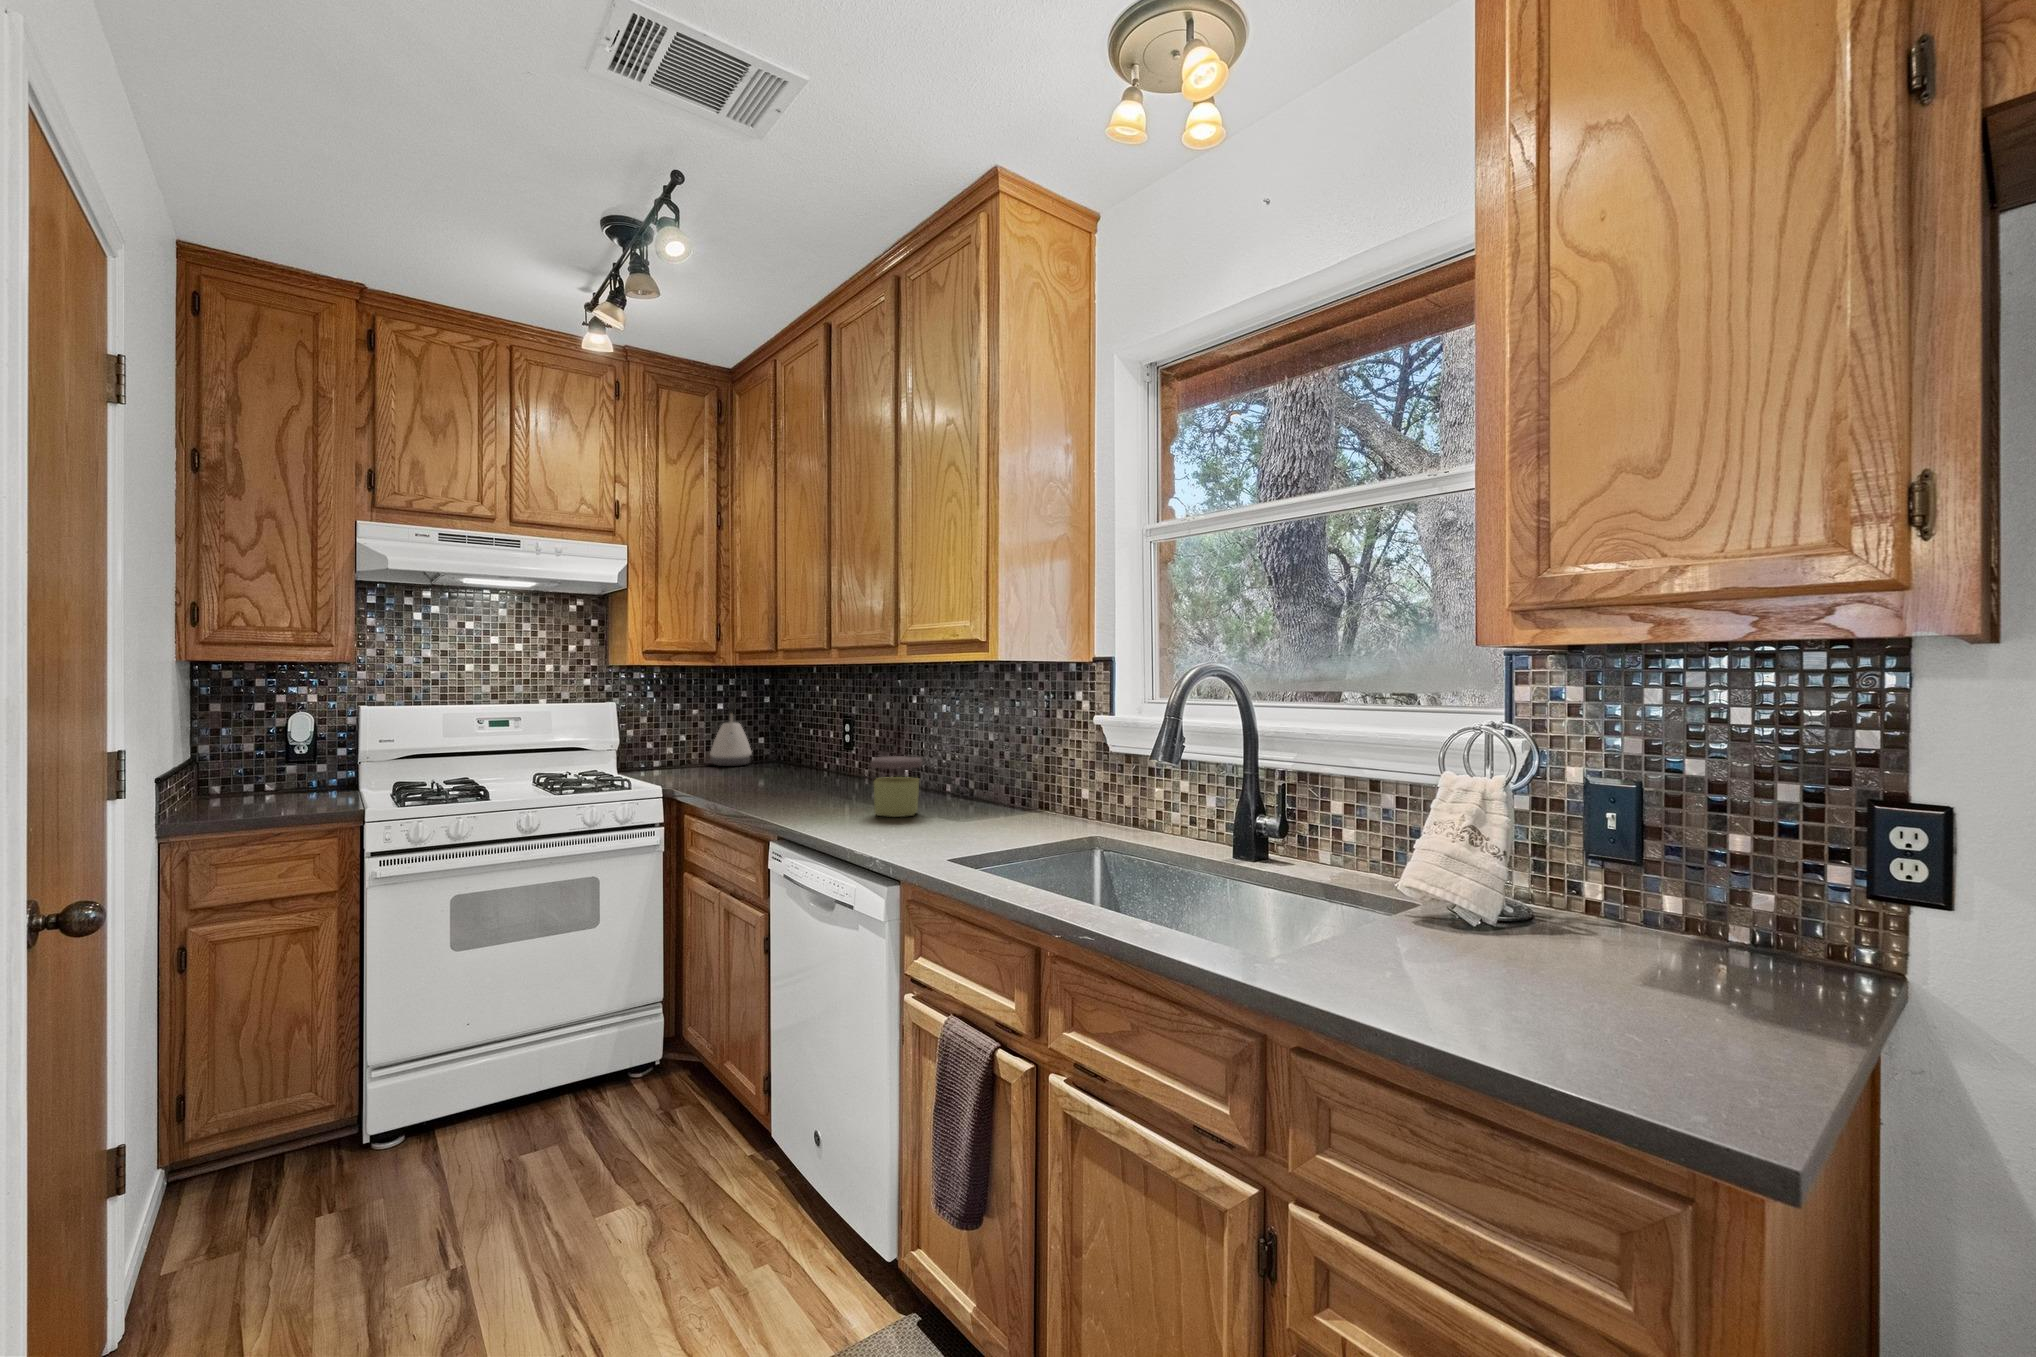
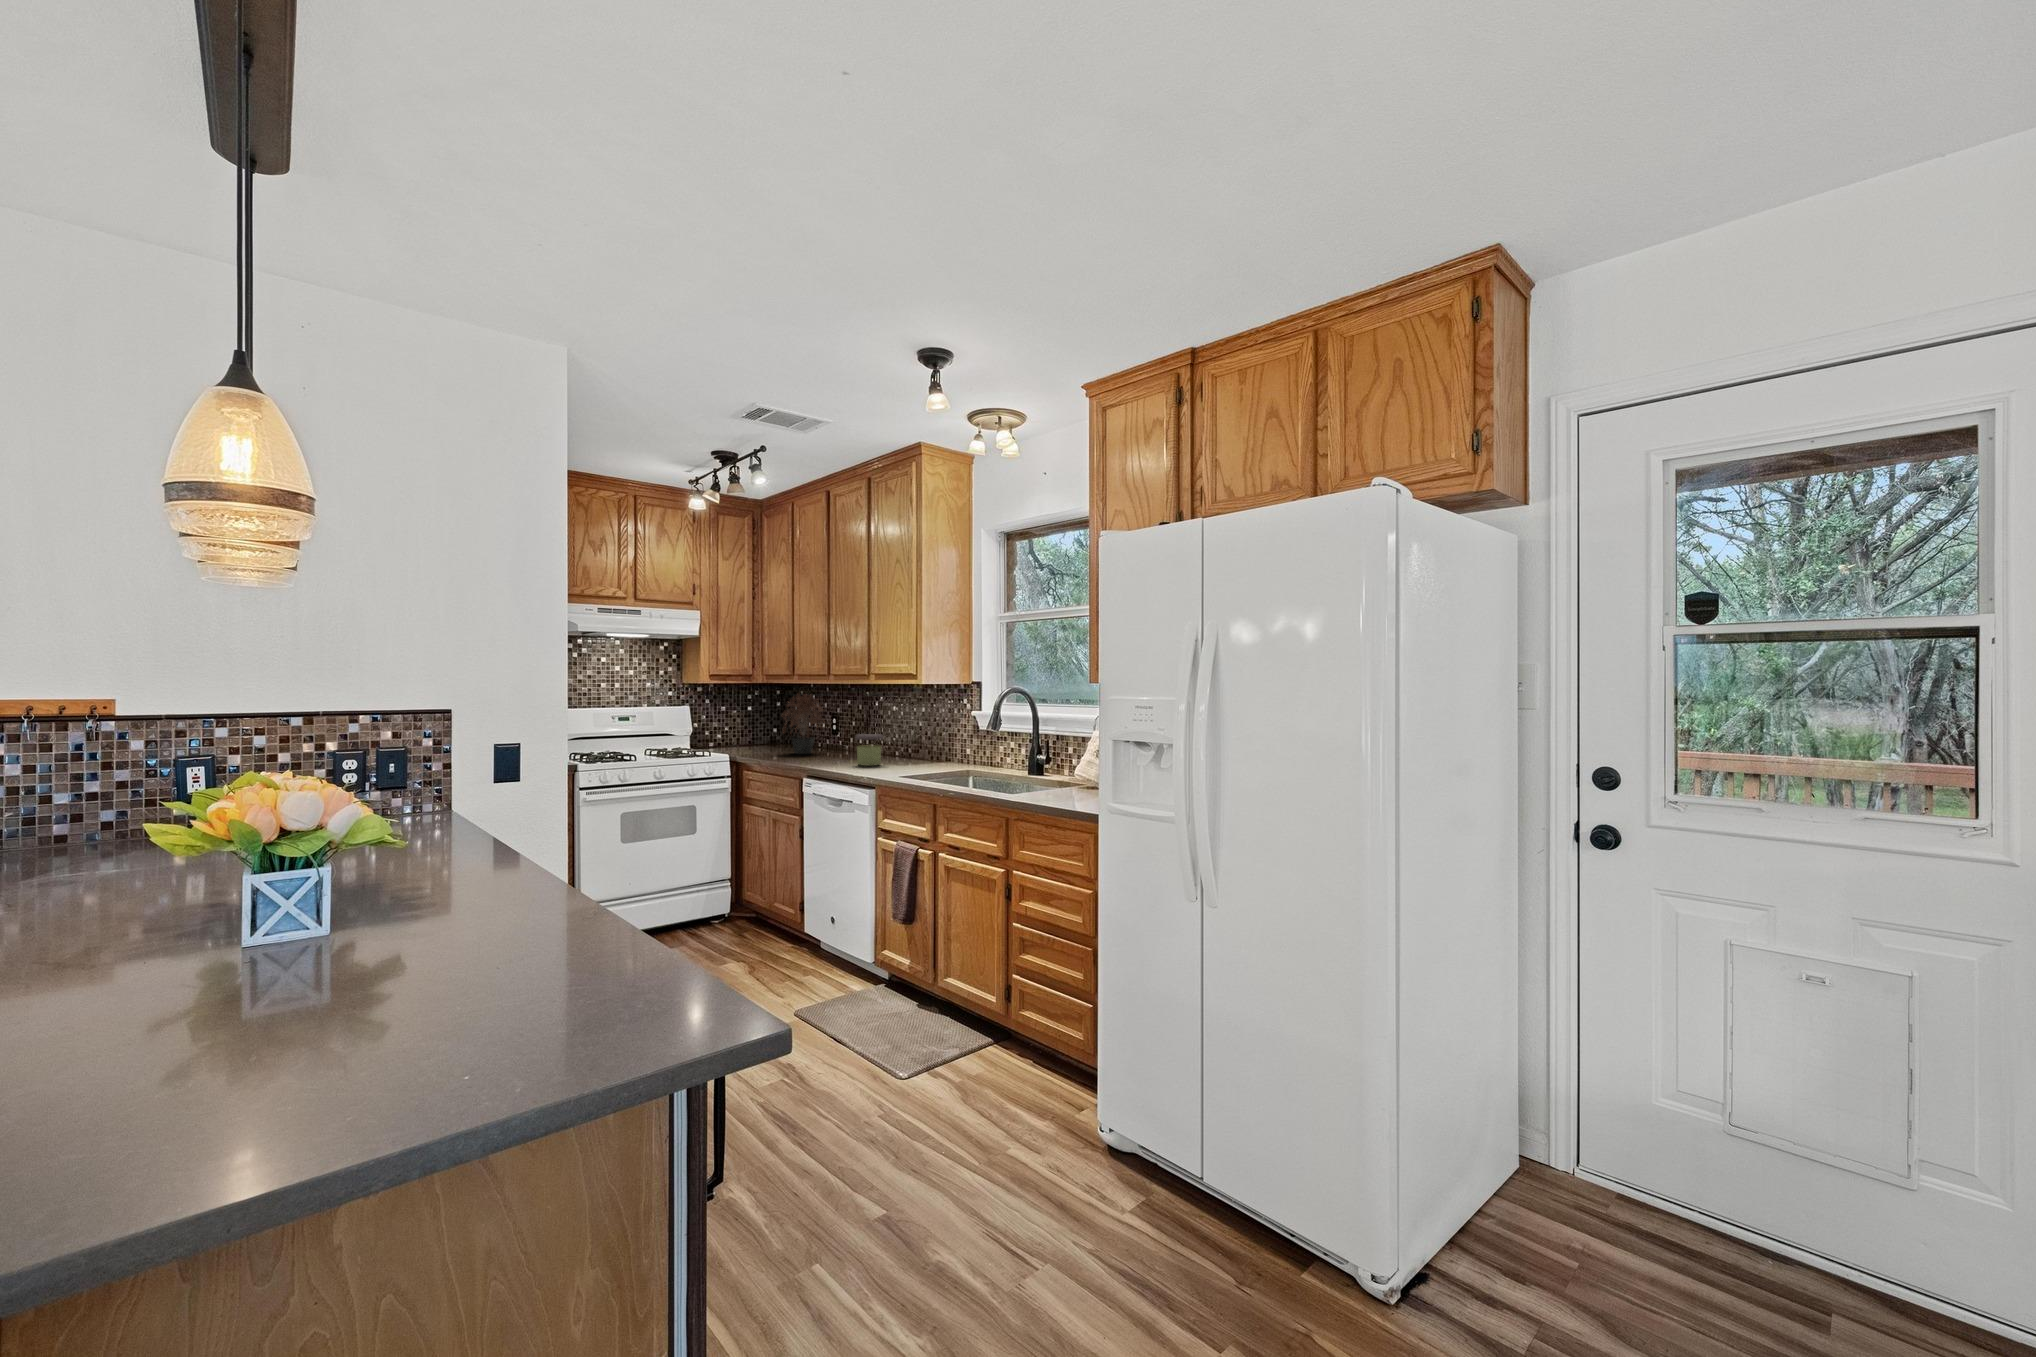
potted plant: none [753,679,832,783] -> present [782,694,821,754]
kettle: present [710,702,752,766] -> none [744,706,770,747]

